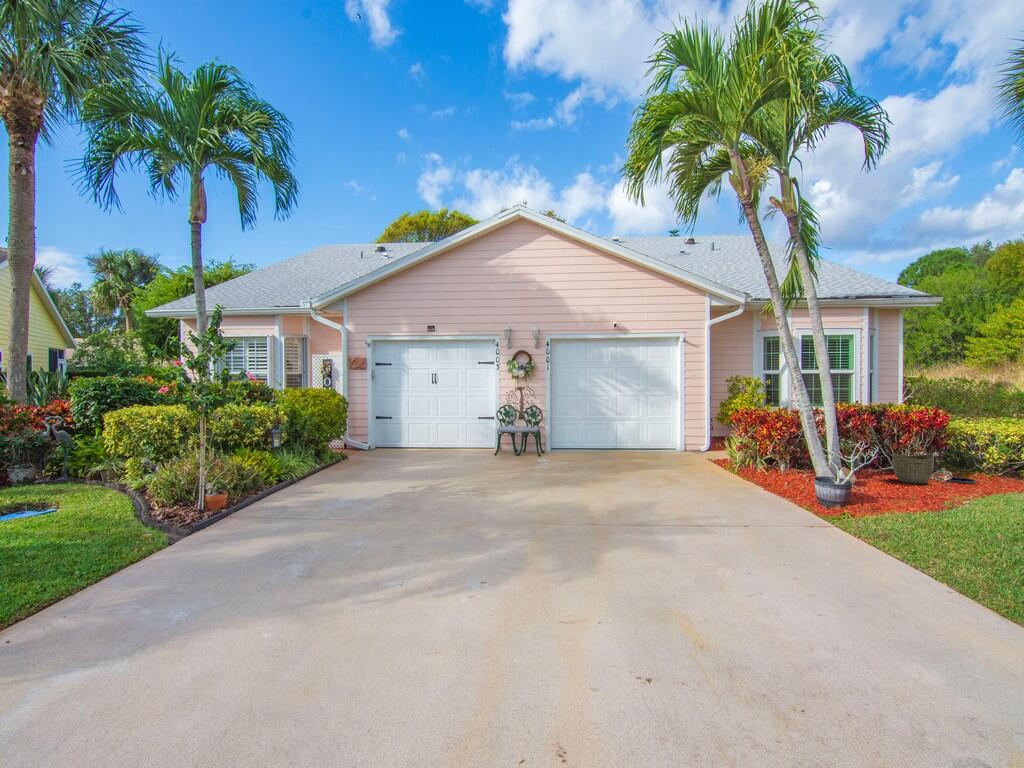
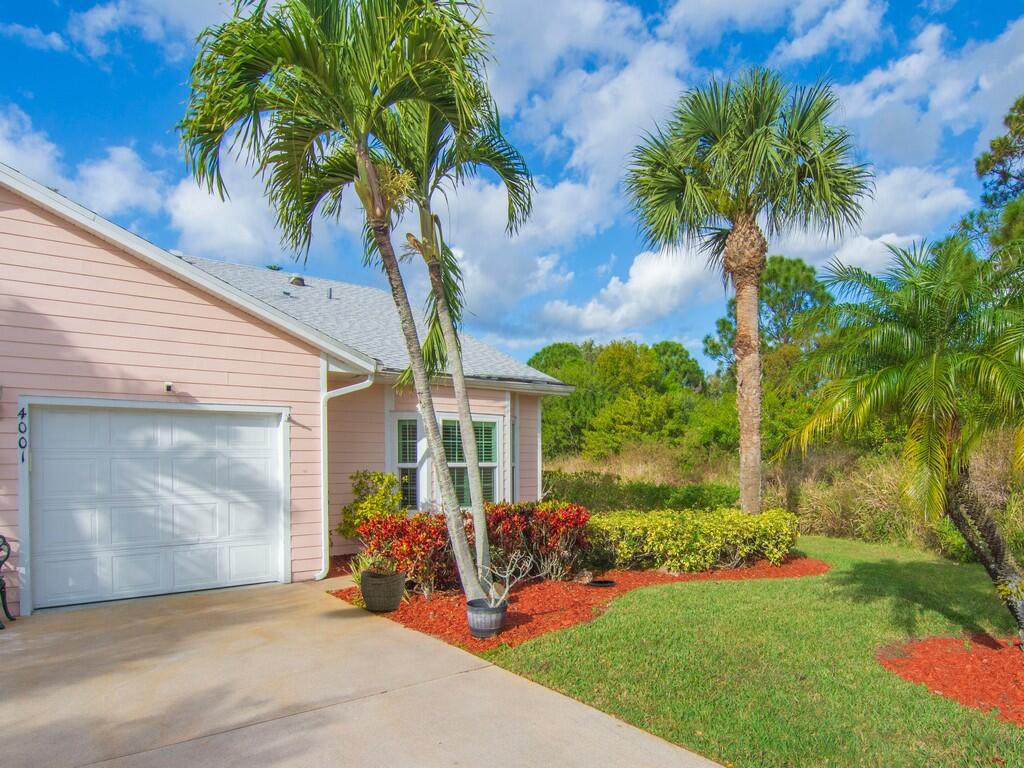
woven basket: present [892,443,934,484] -> present [361,557,405,612]

